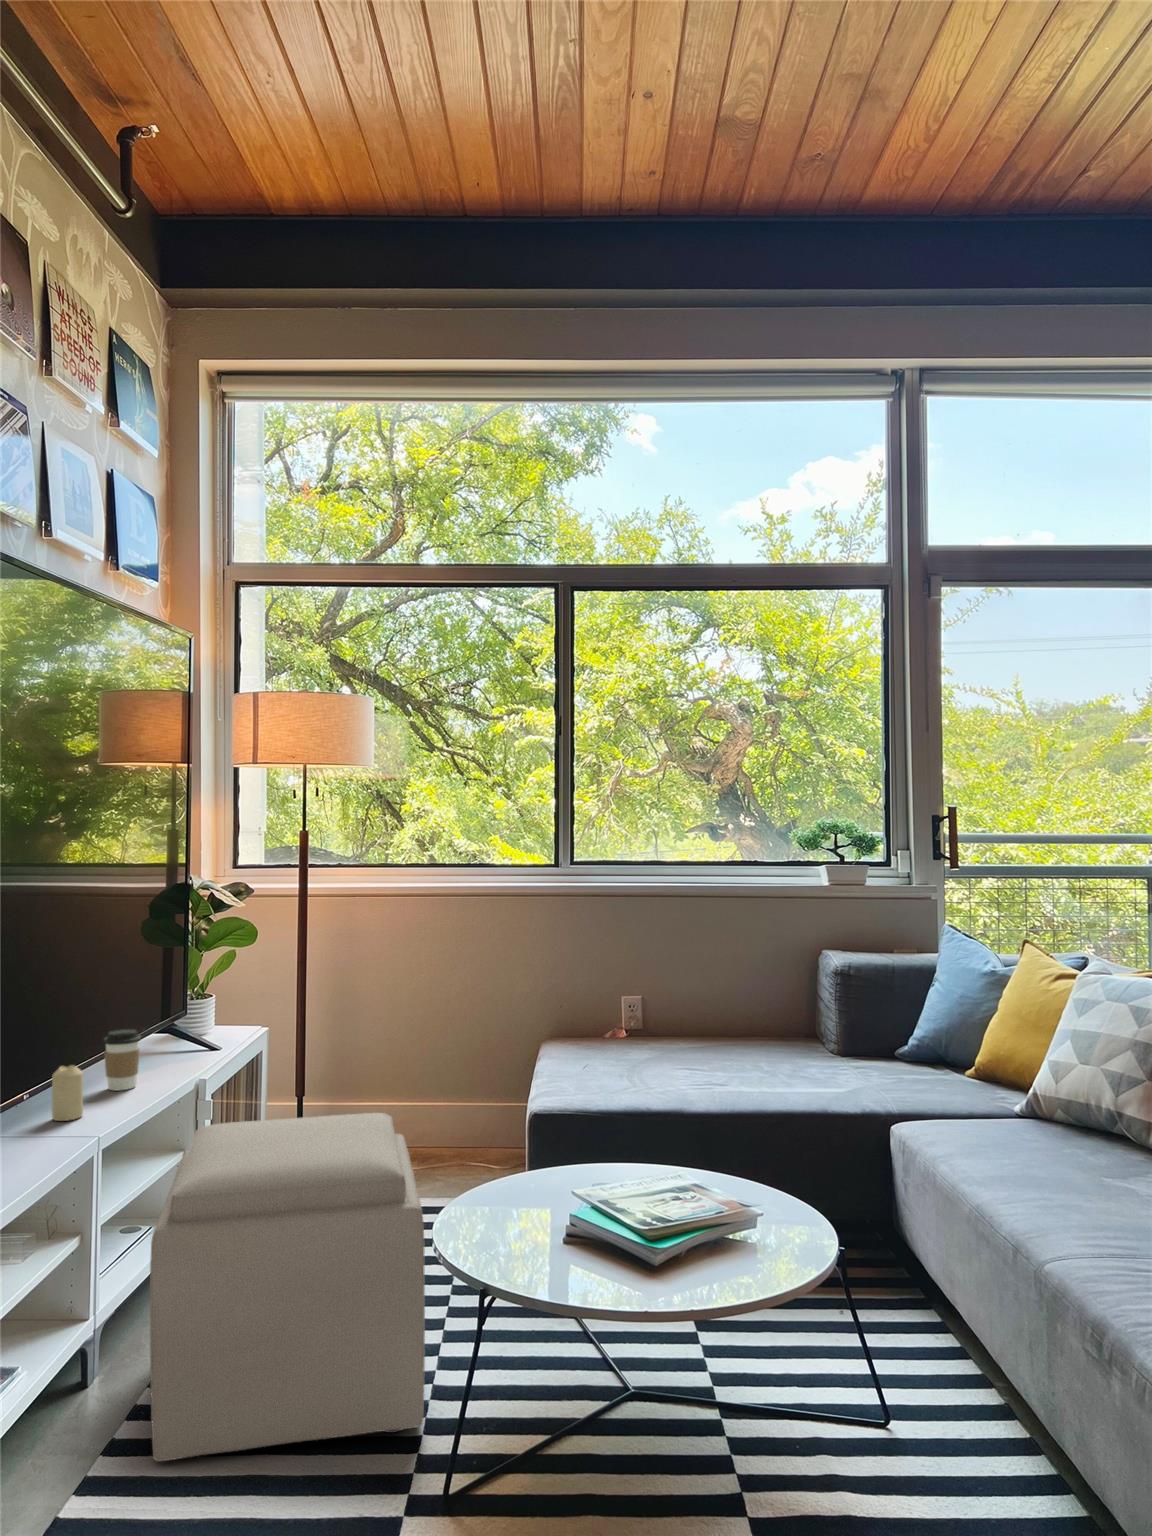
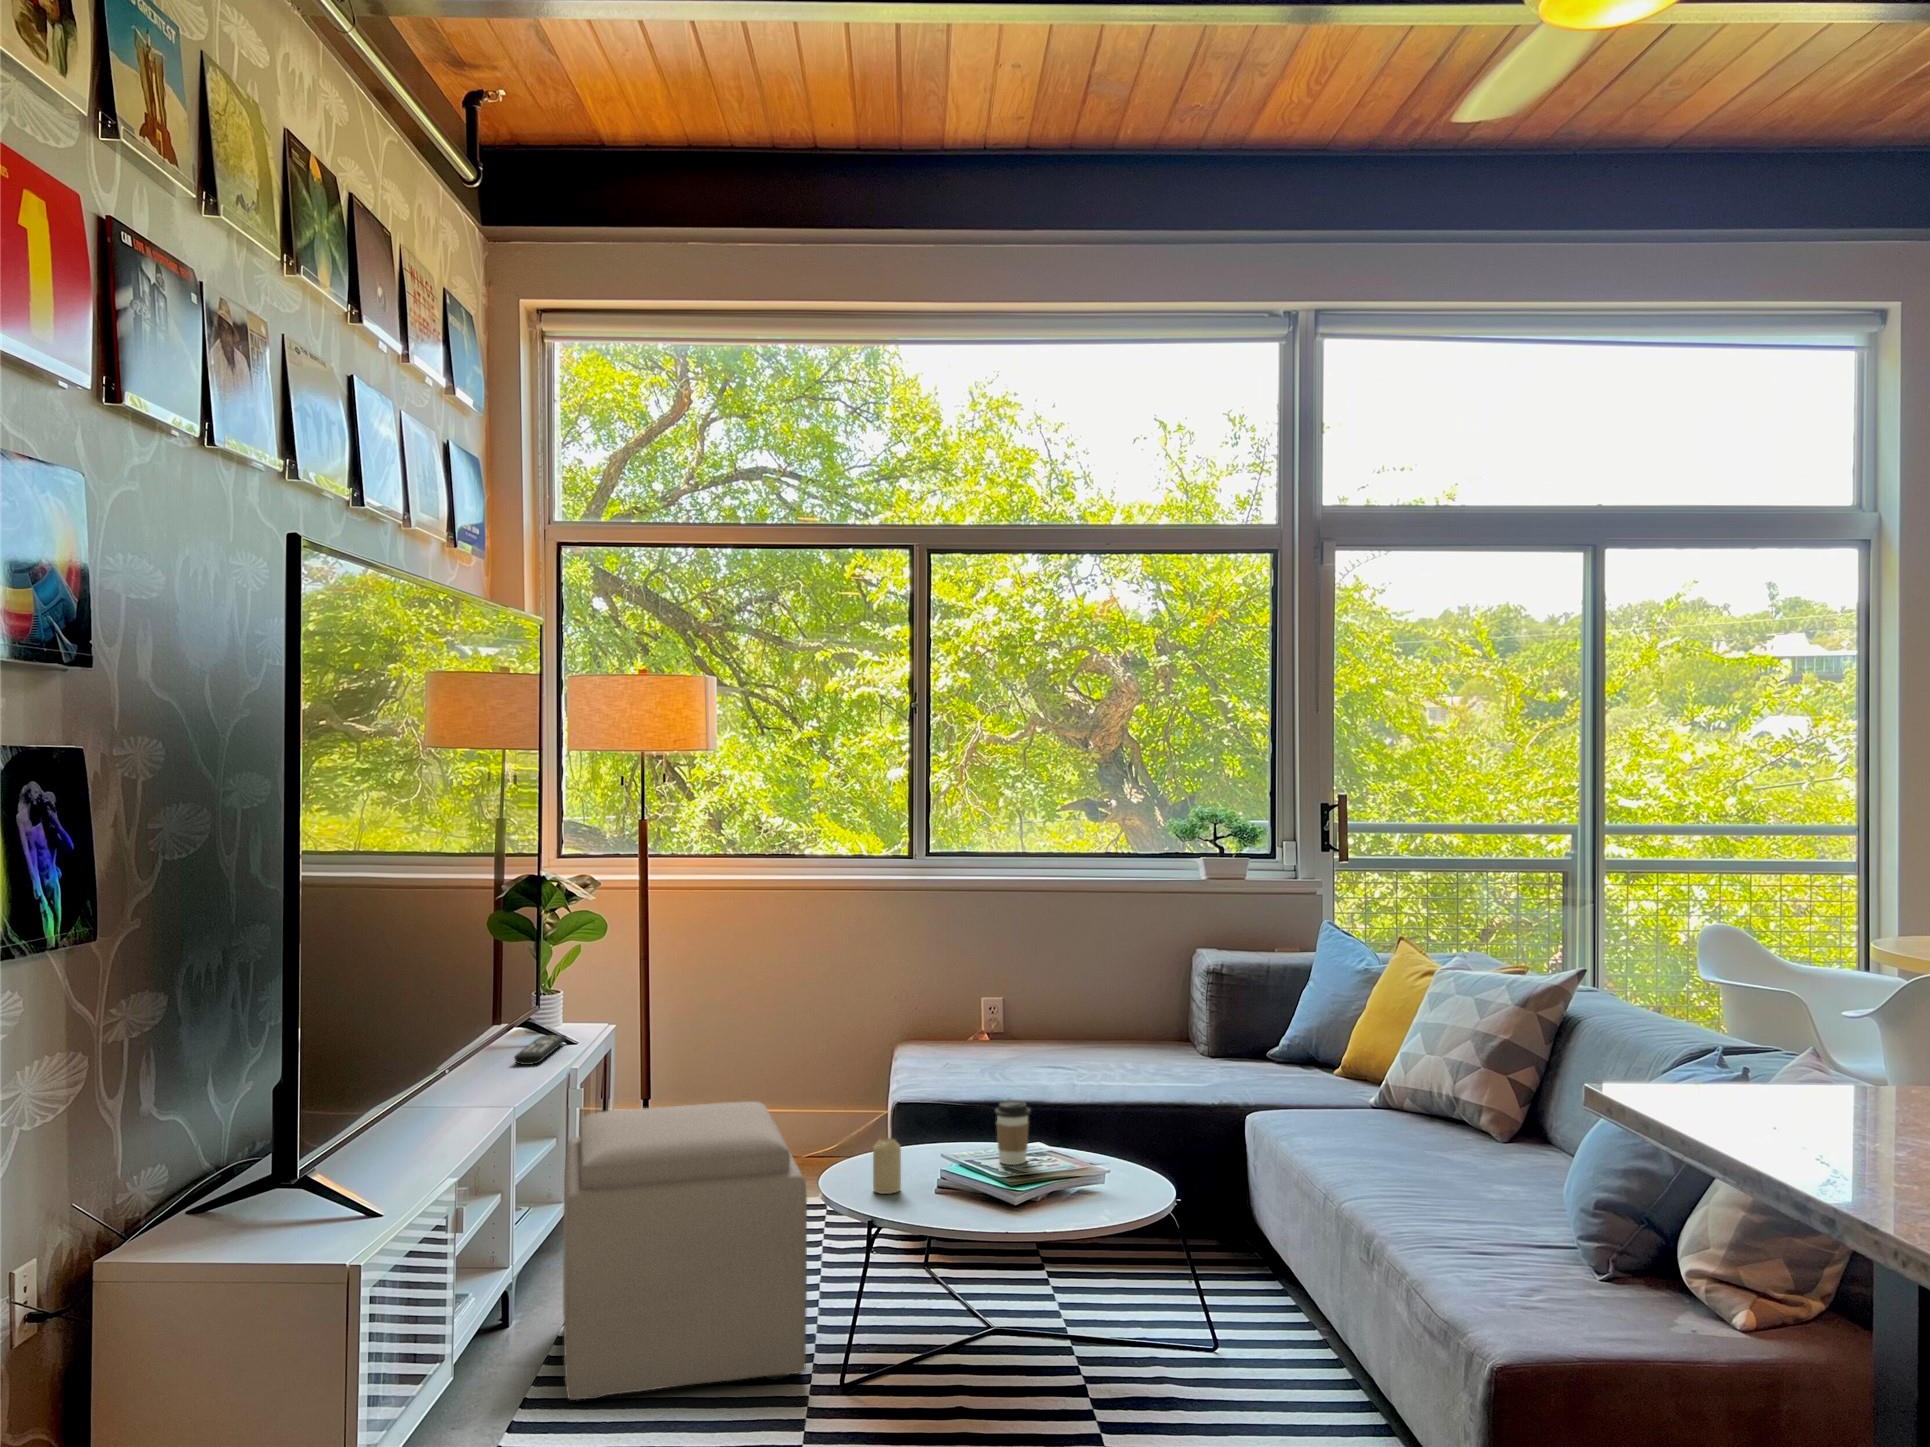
coffee cup: present [104,1029,141,1091] -> present [995,1101,1031,1165]
remote control: none [152,1034,213,1066] -> present [514,1035,566,1065]
candle: present [52,1065,83,1121] -> present [873,1138,901,1194]

